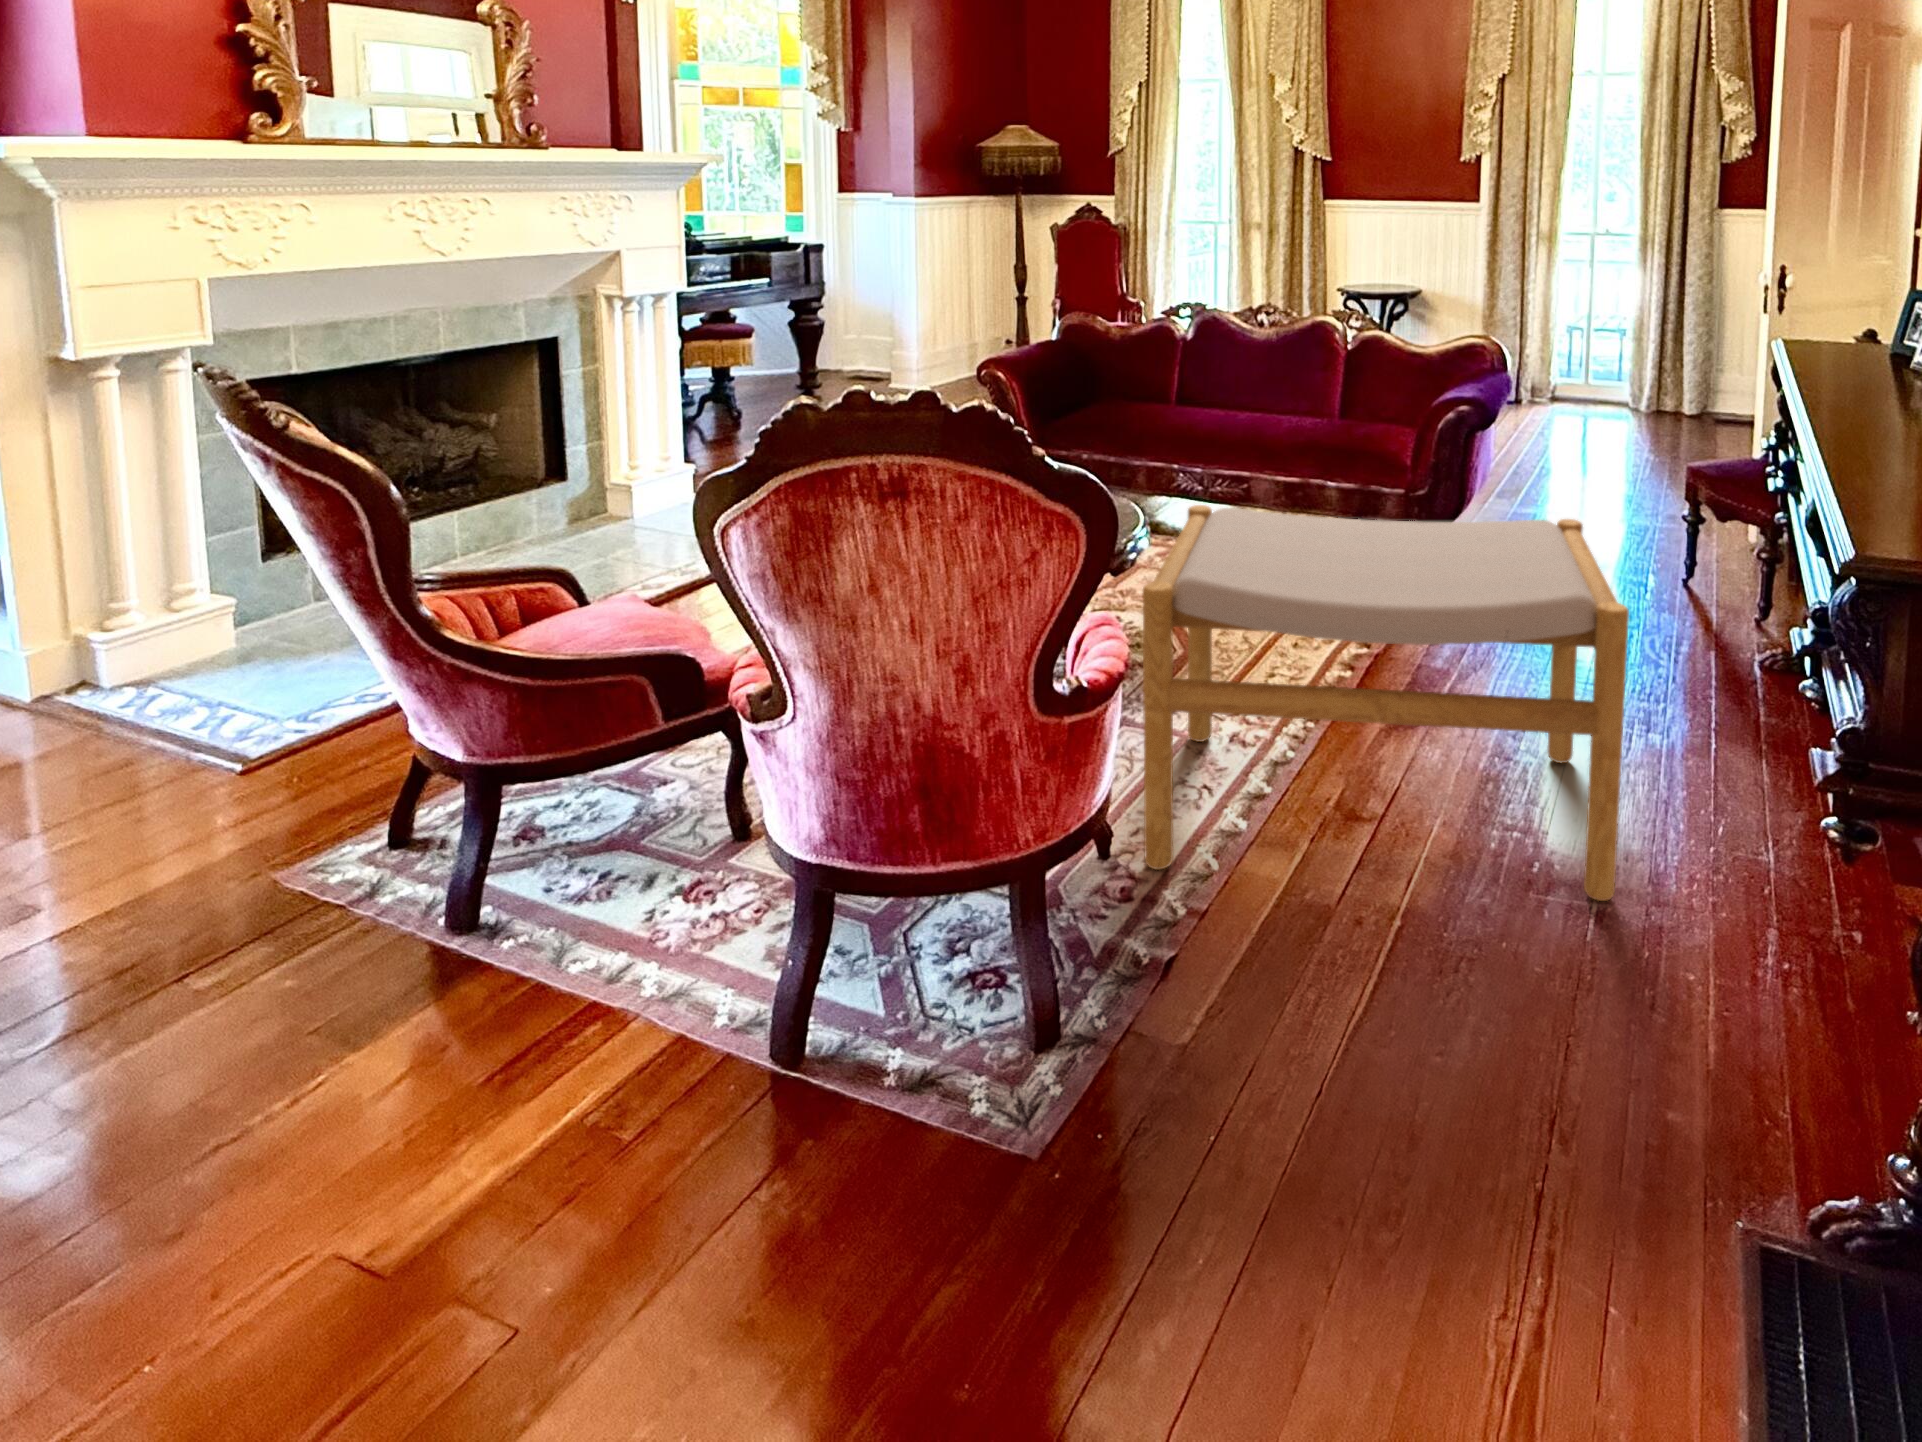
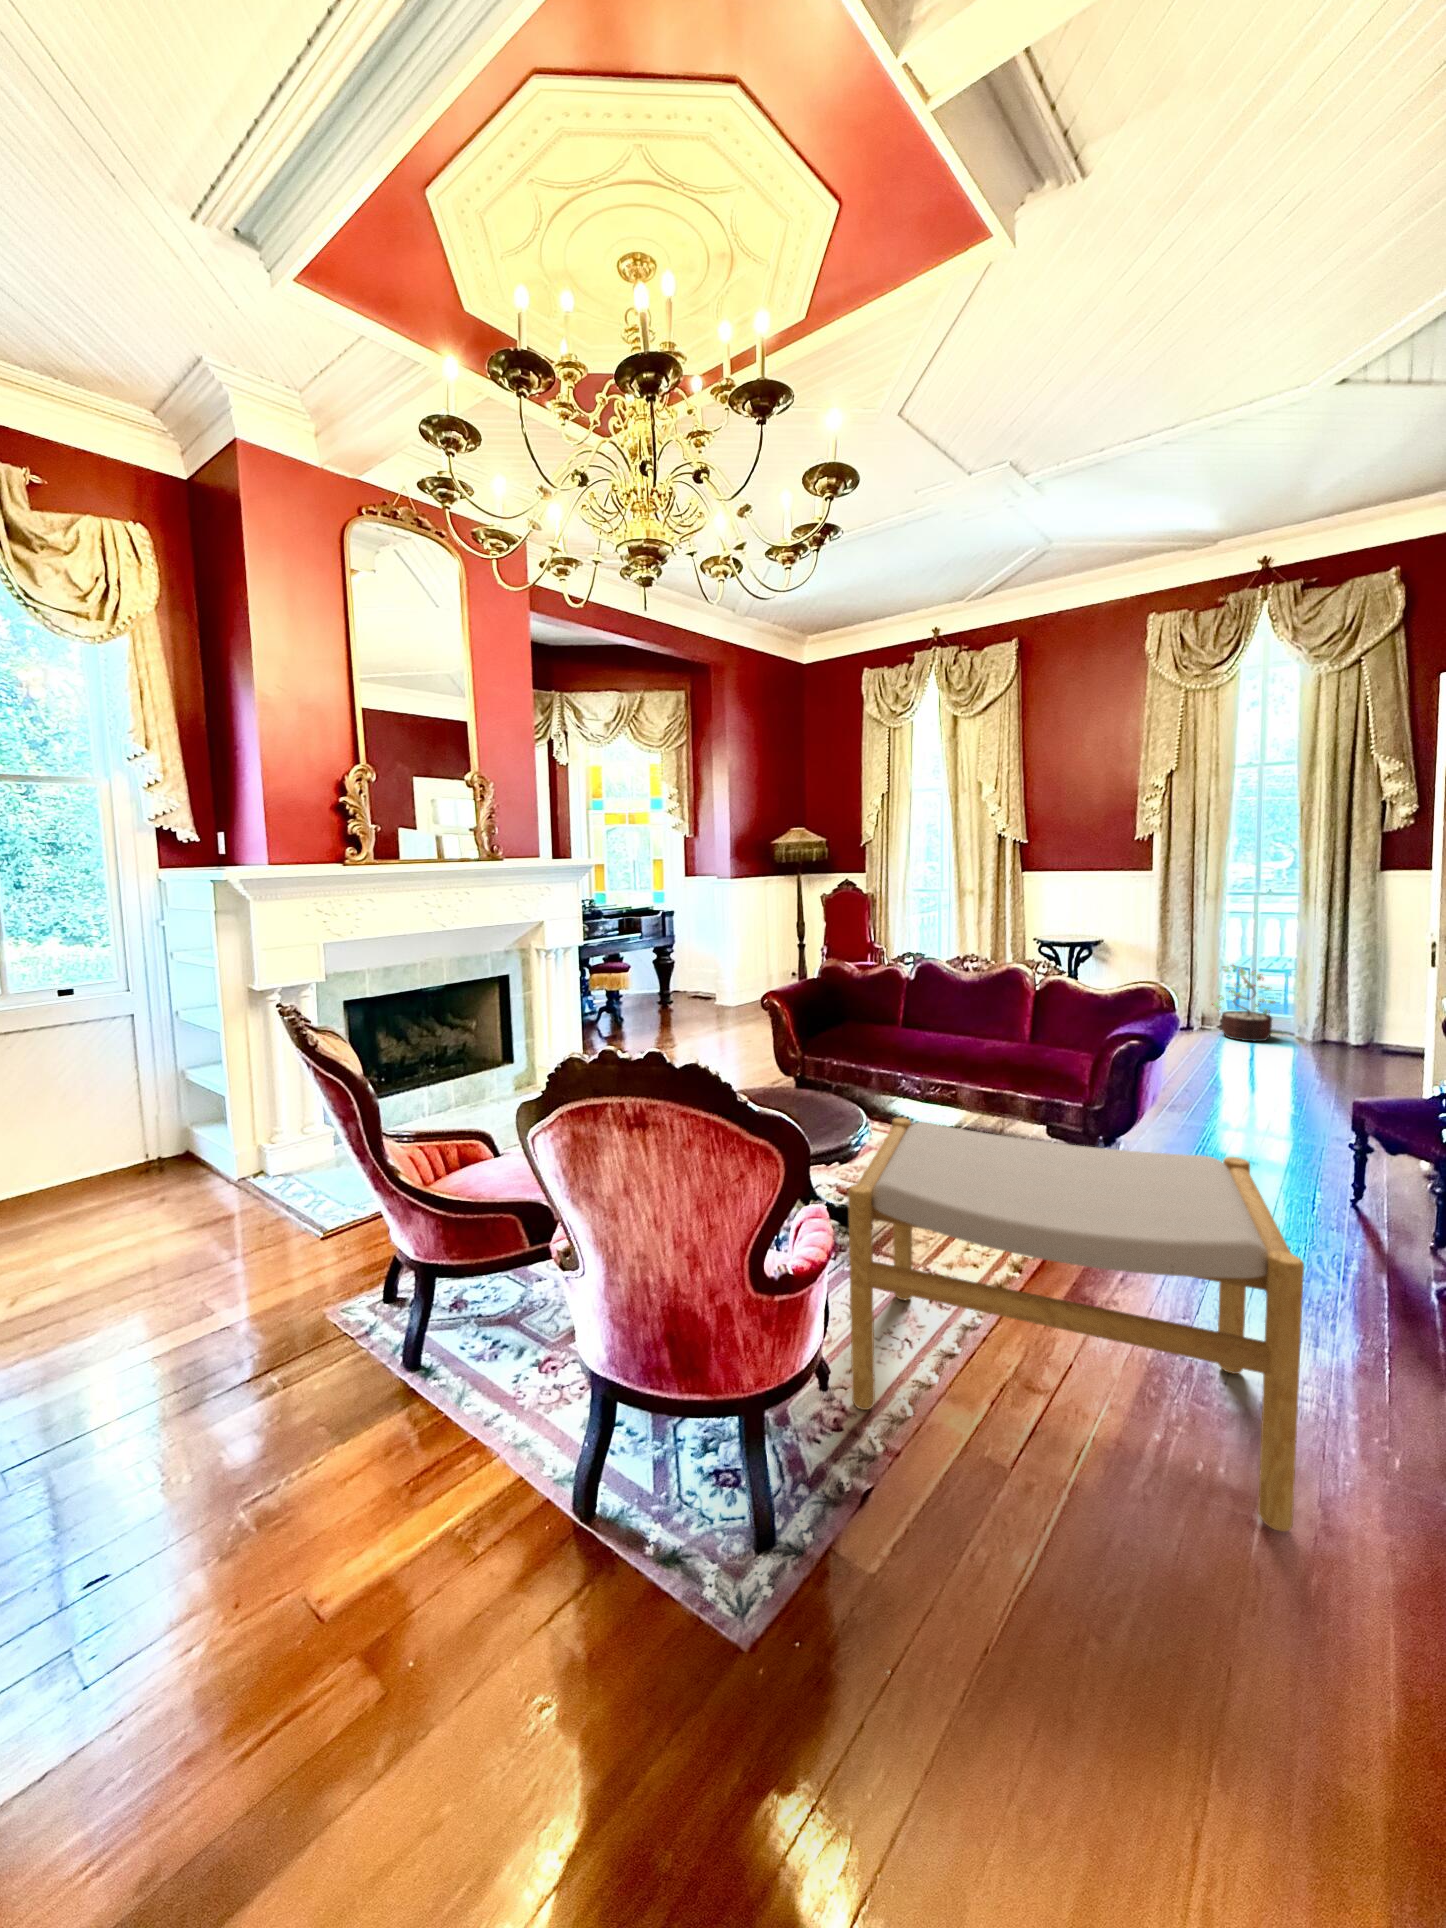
decorative plant: none [1545,320,1612,414] -> present [1212,965,1274,1041]

